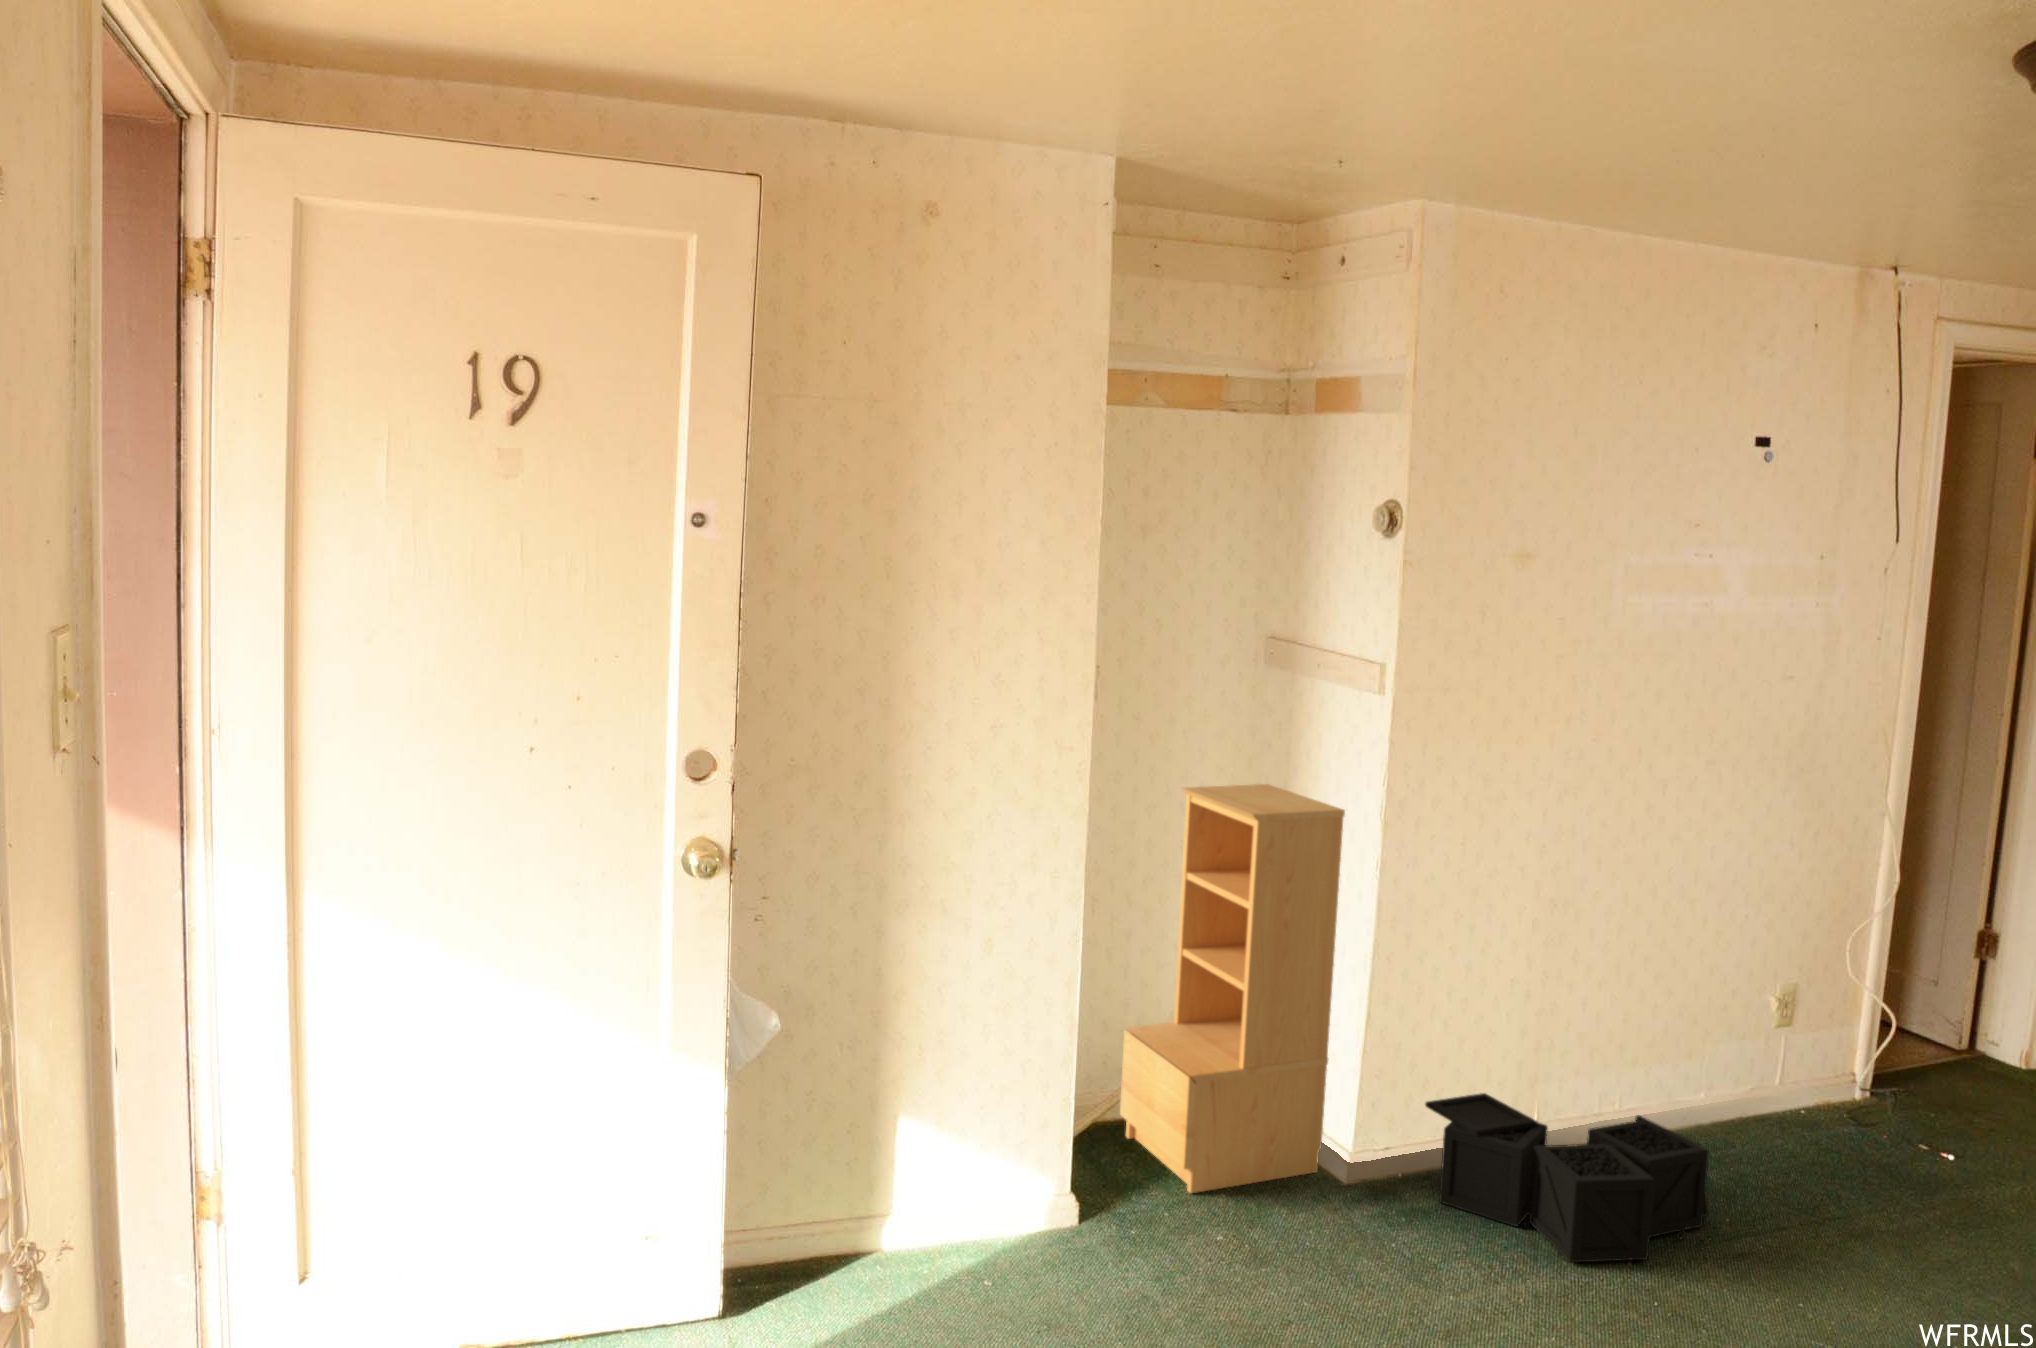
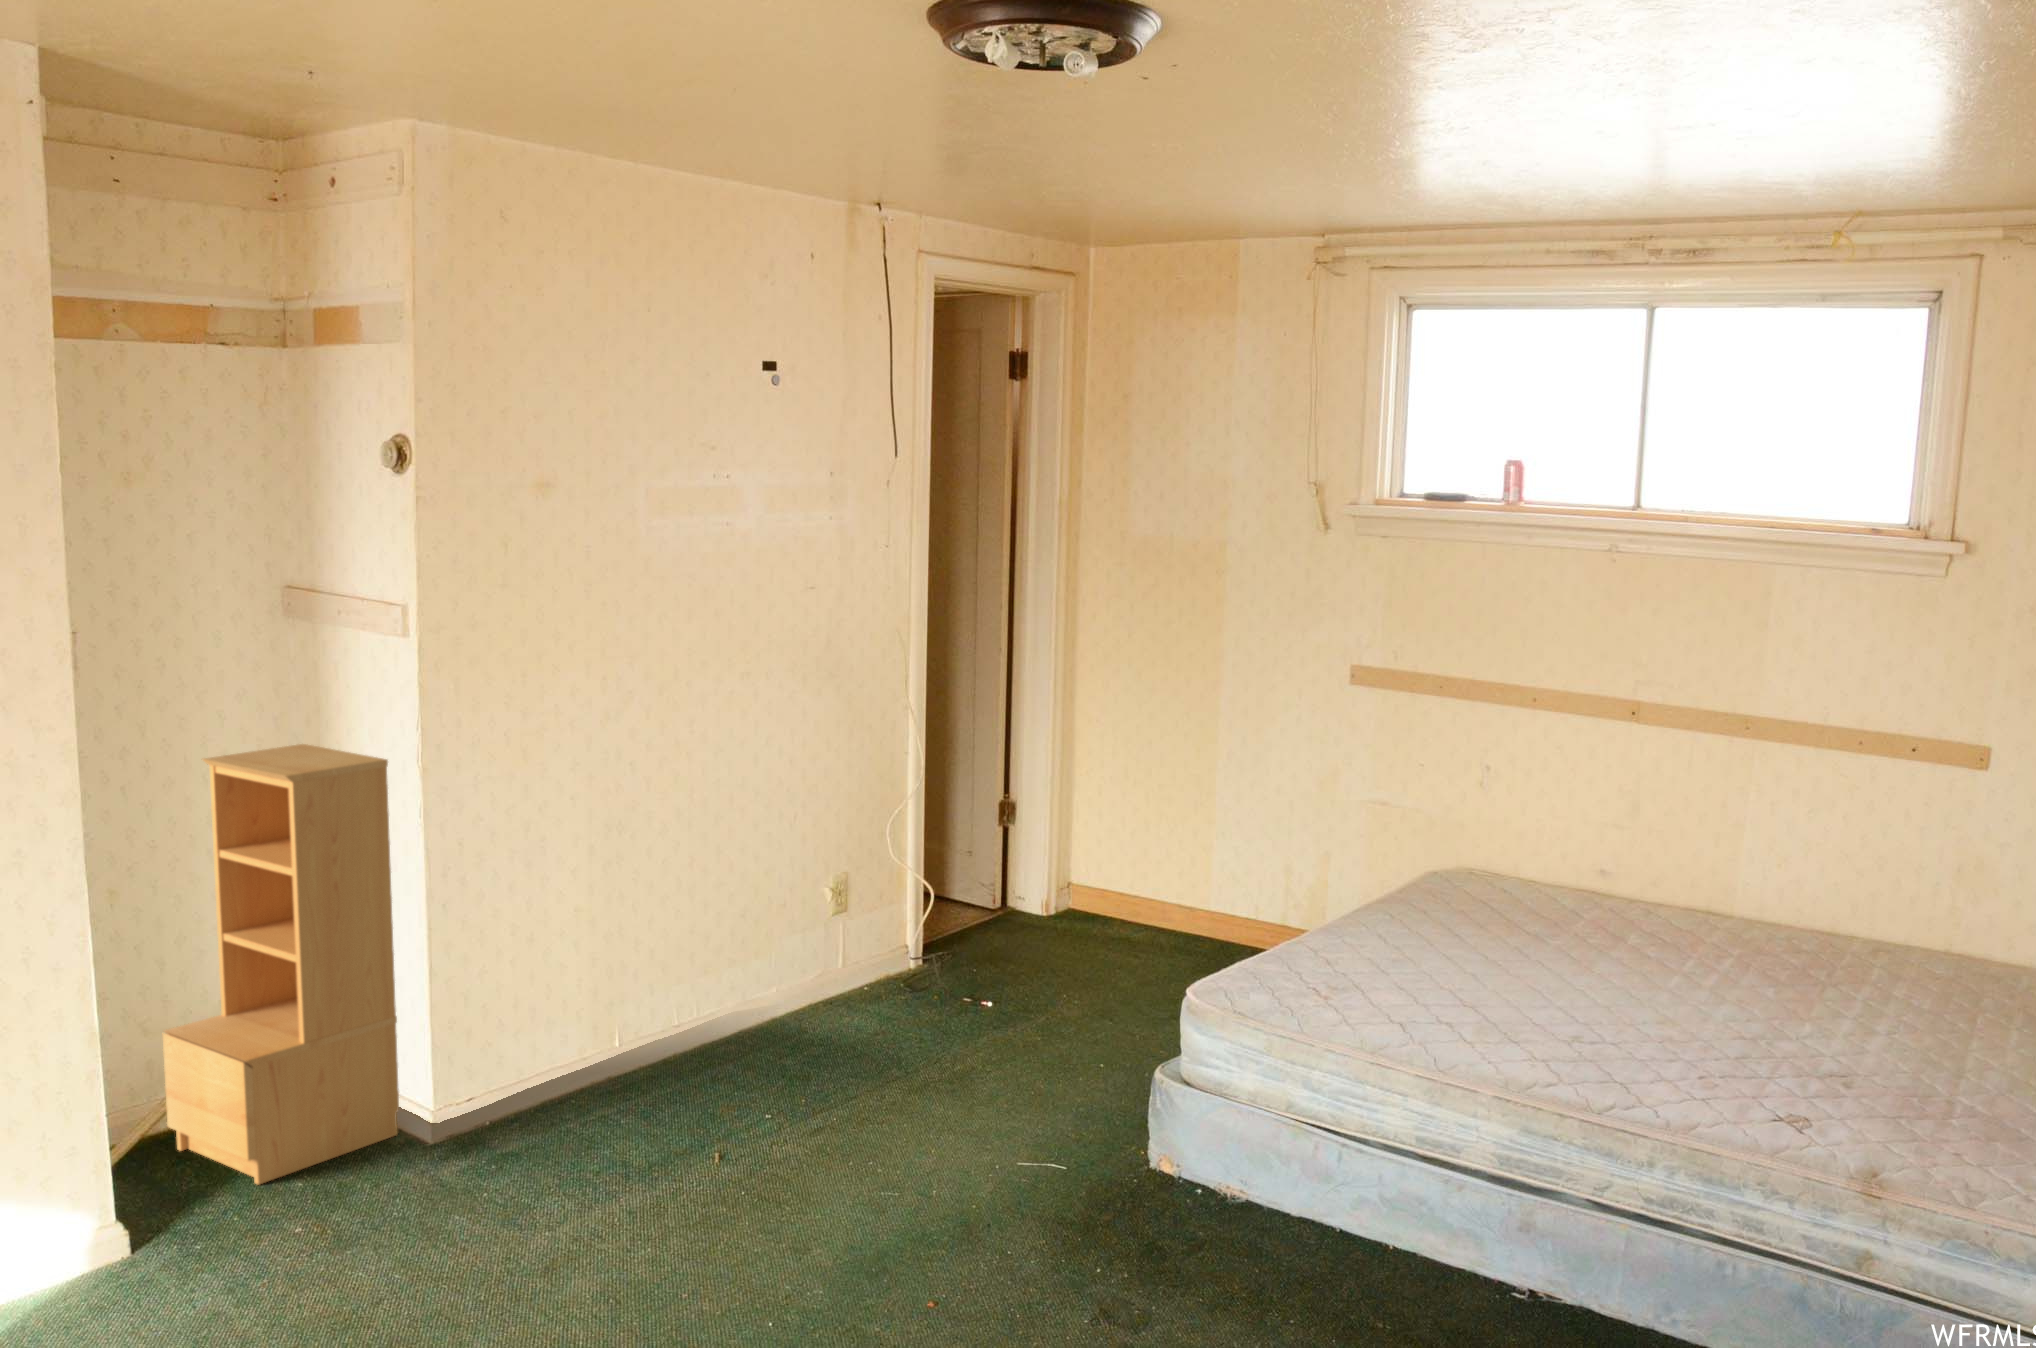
storage bin: present [1425,1093,1711,1262] -> none [502,1011,771,1153]

